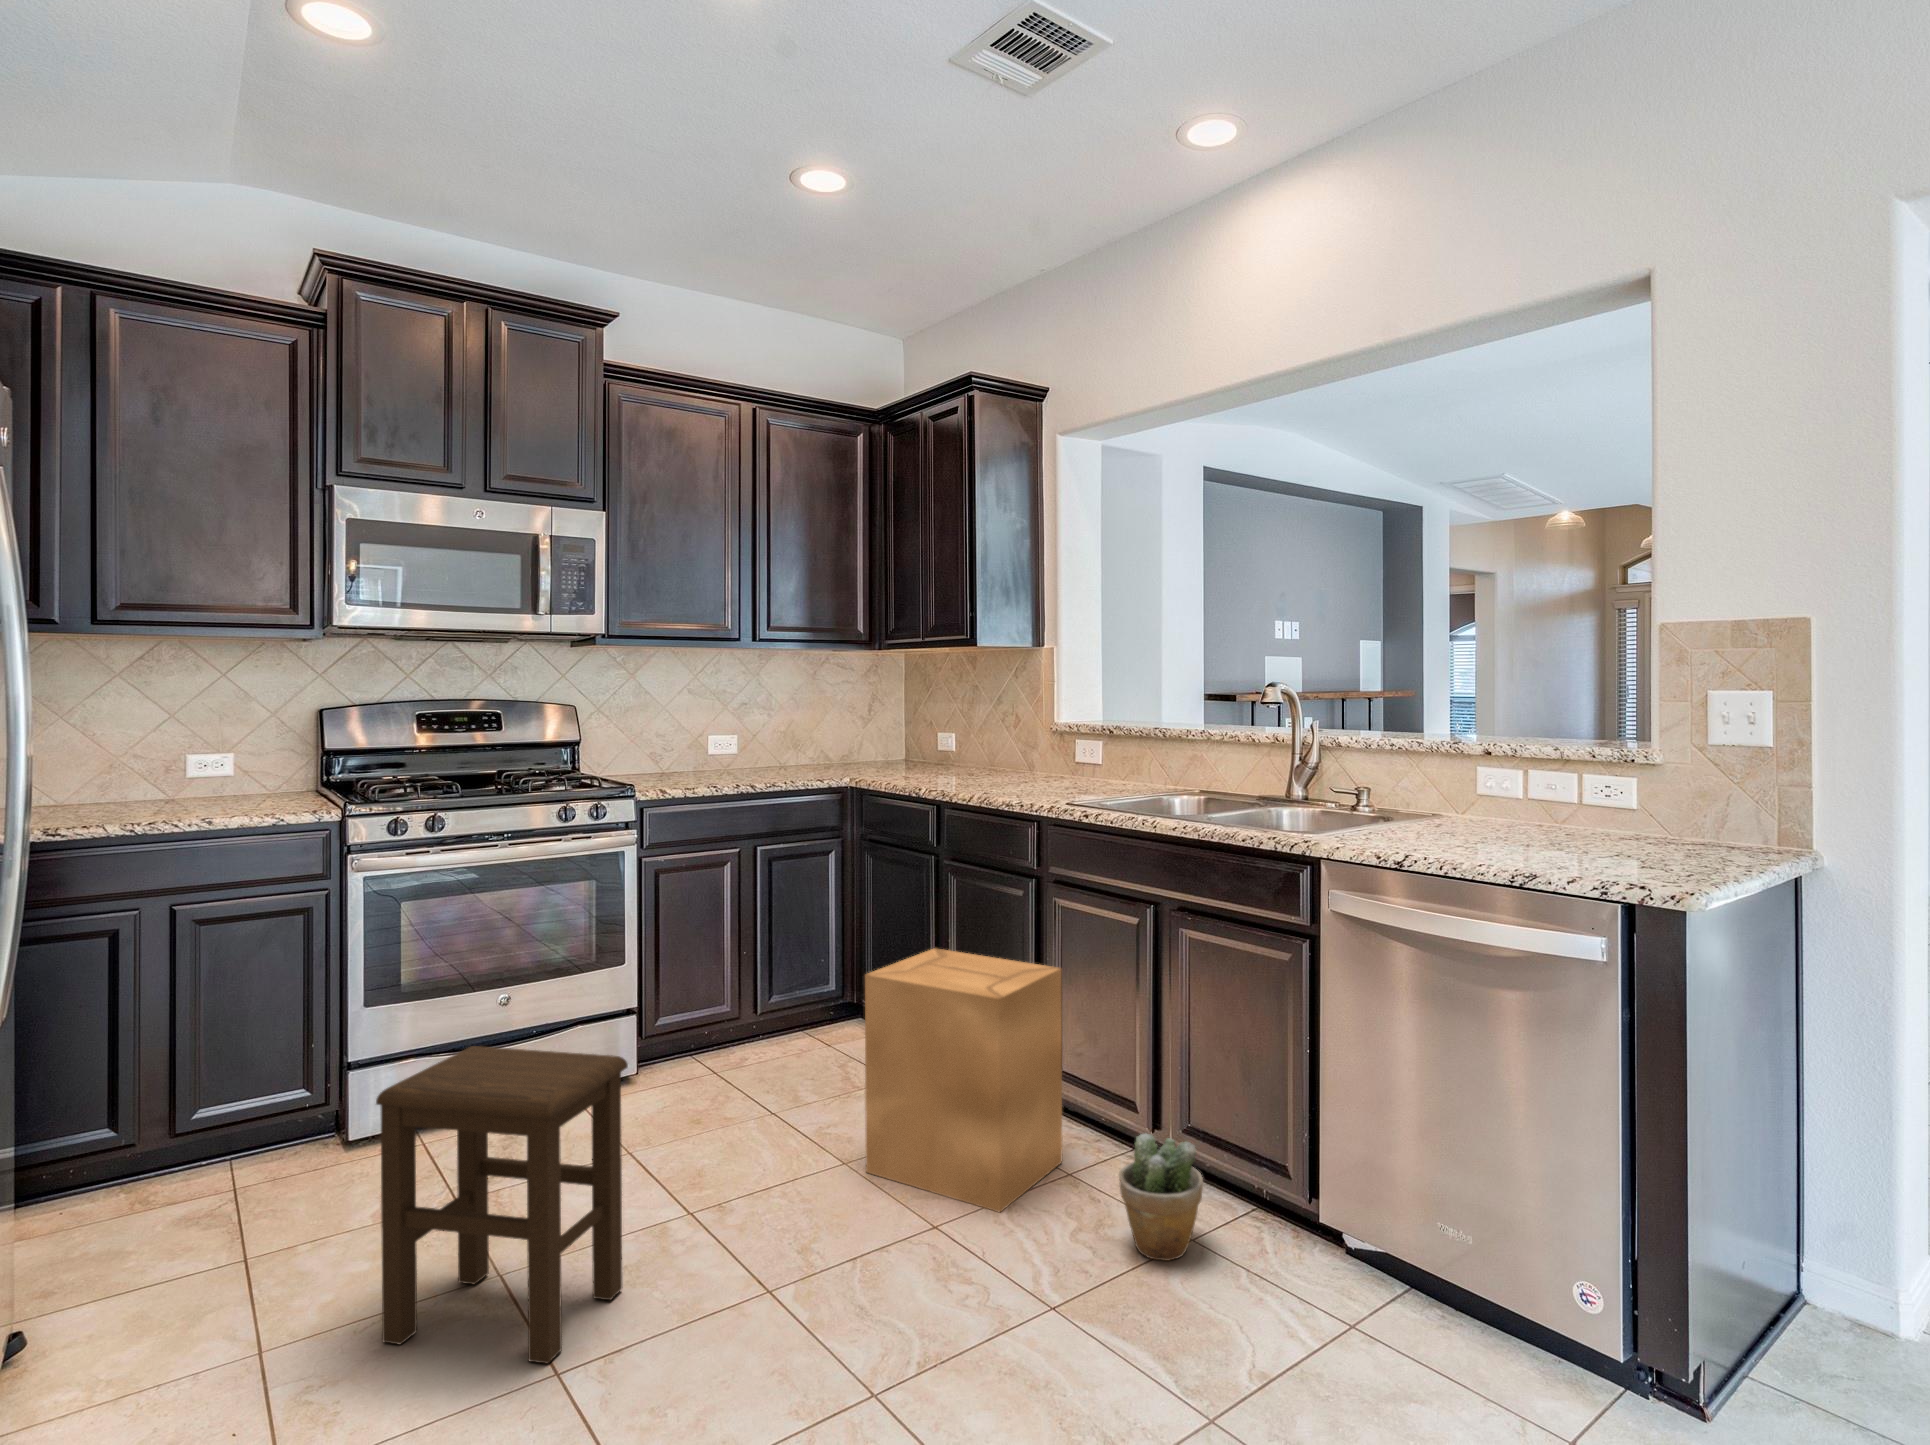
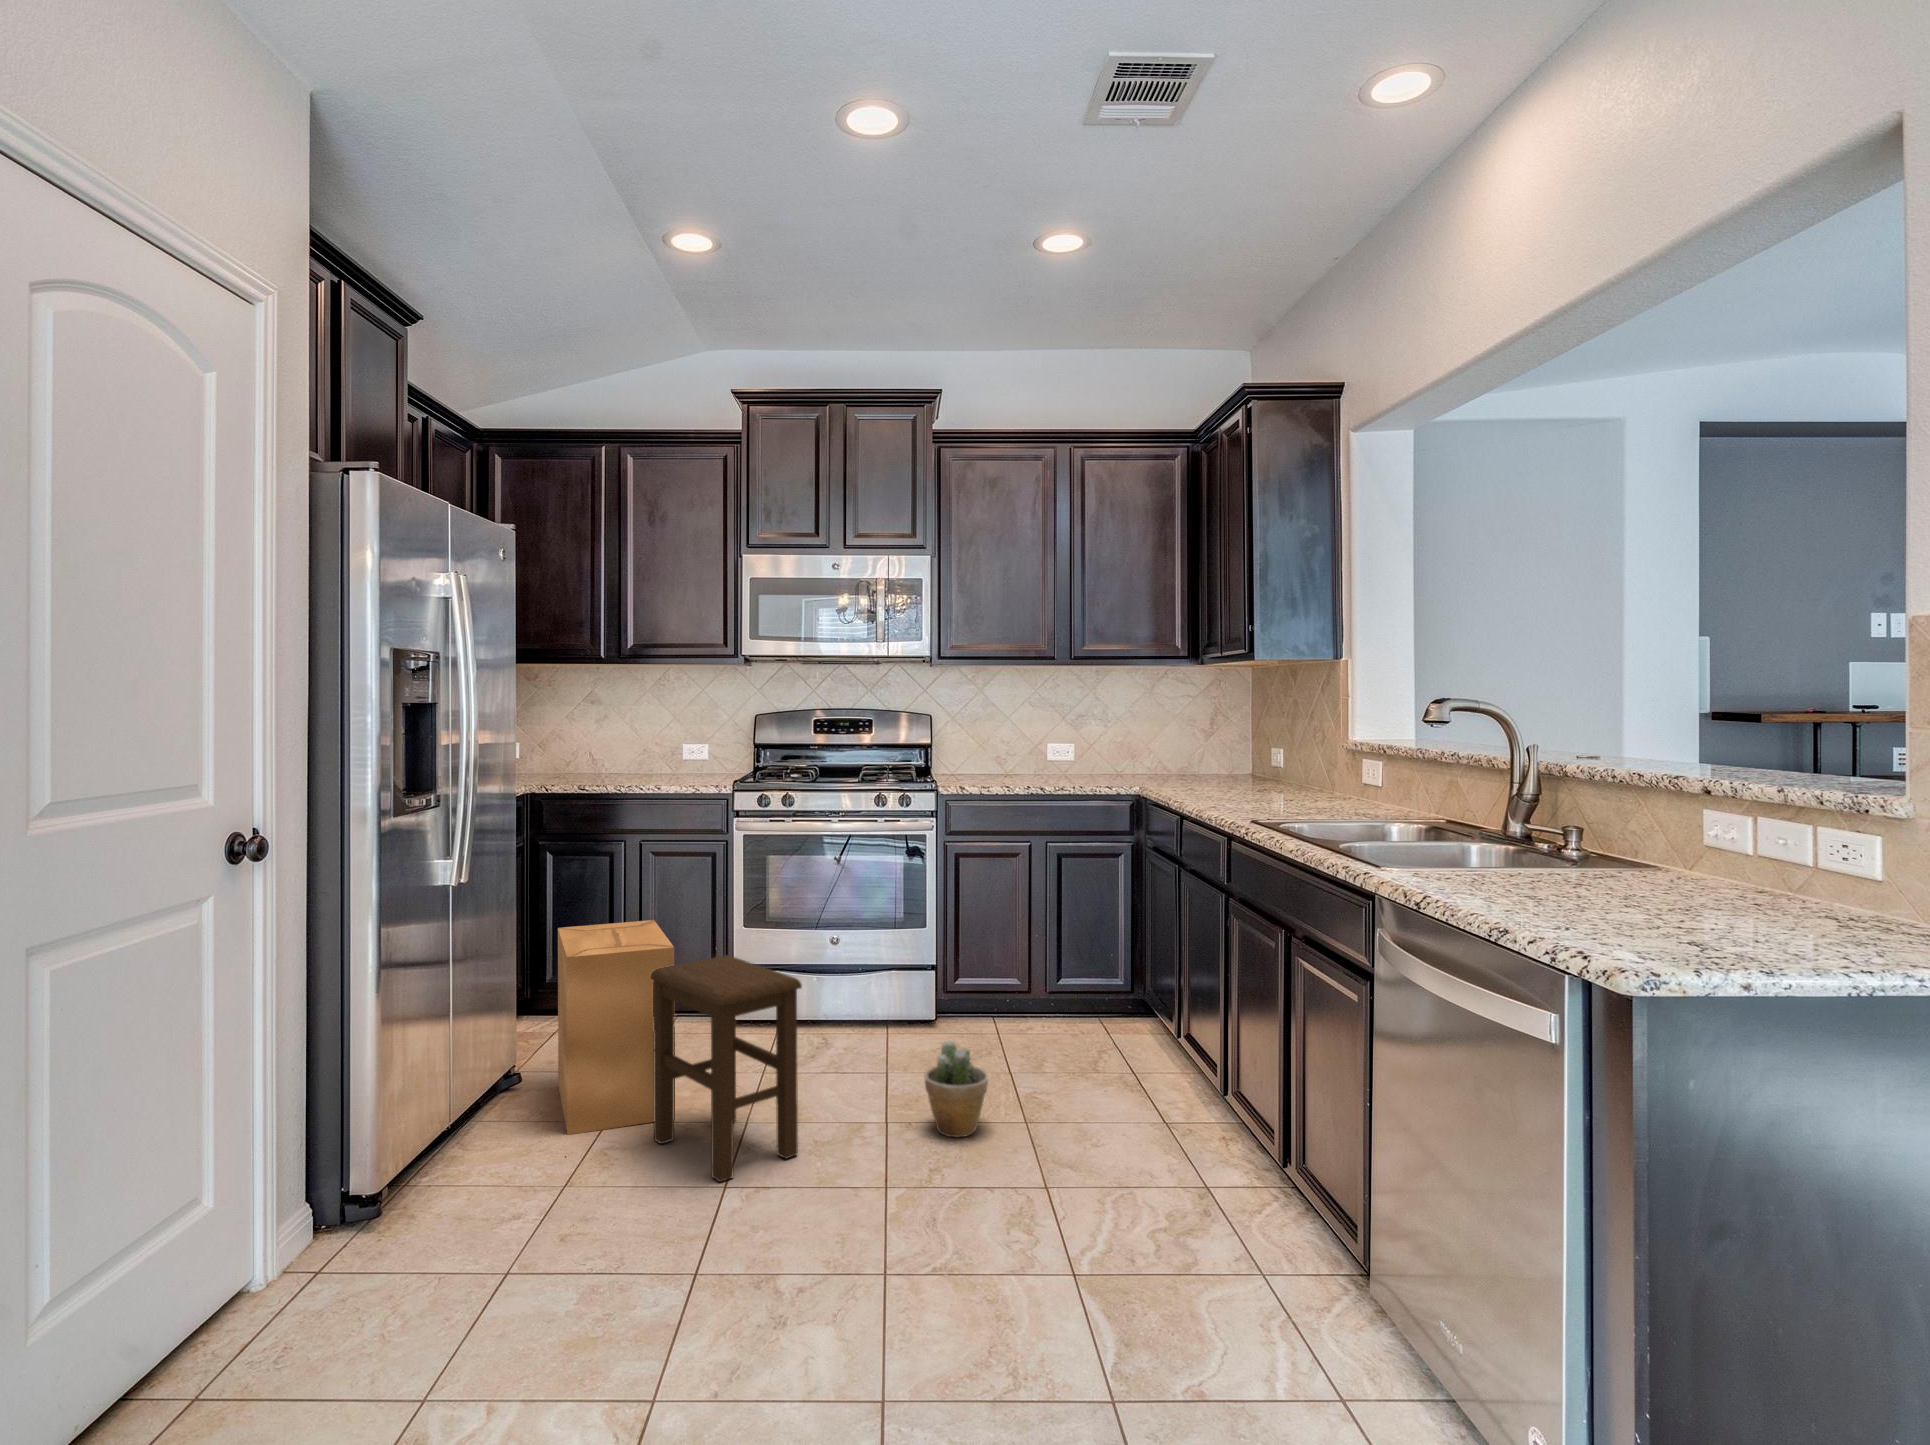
cardboard box: present [865,948,1062,1212] -> present [558,920,675,1135]
potted plant: present [1119,1134,1203,1261] -> present [924,1041,988,1137]

